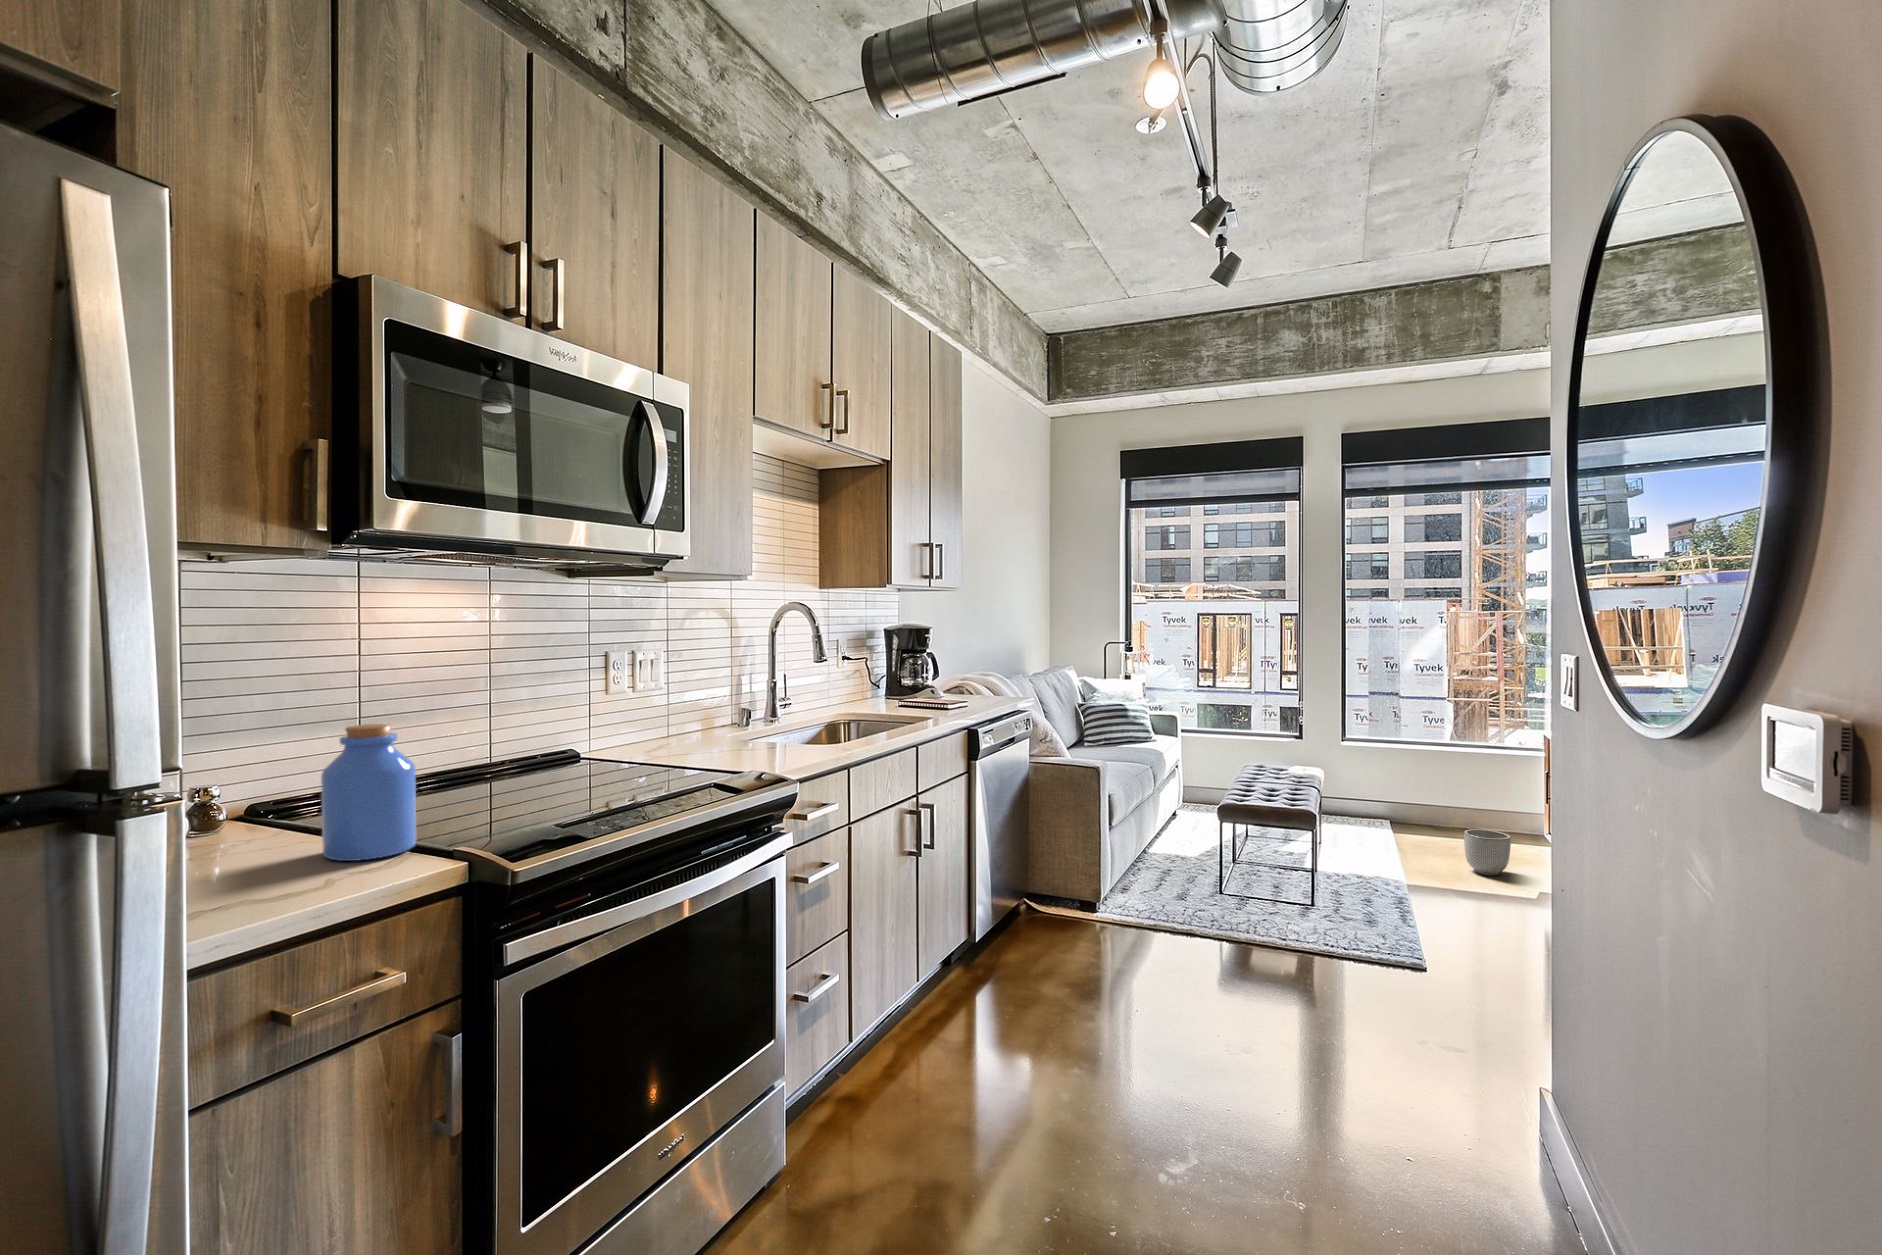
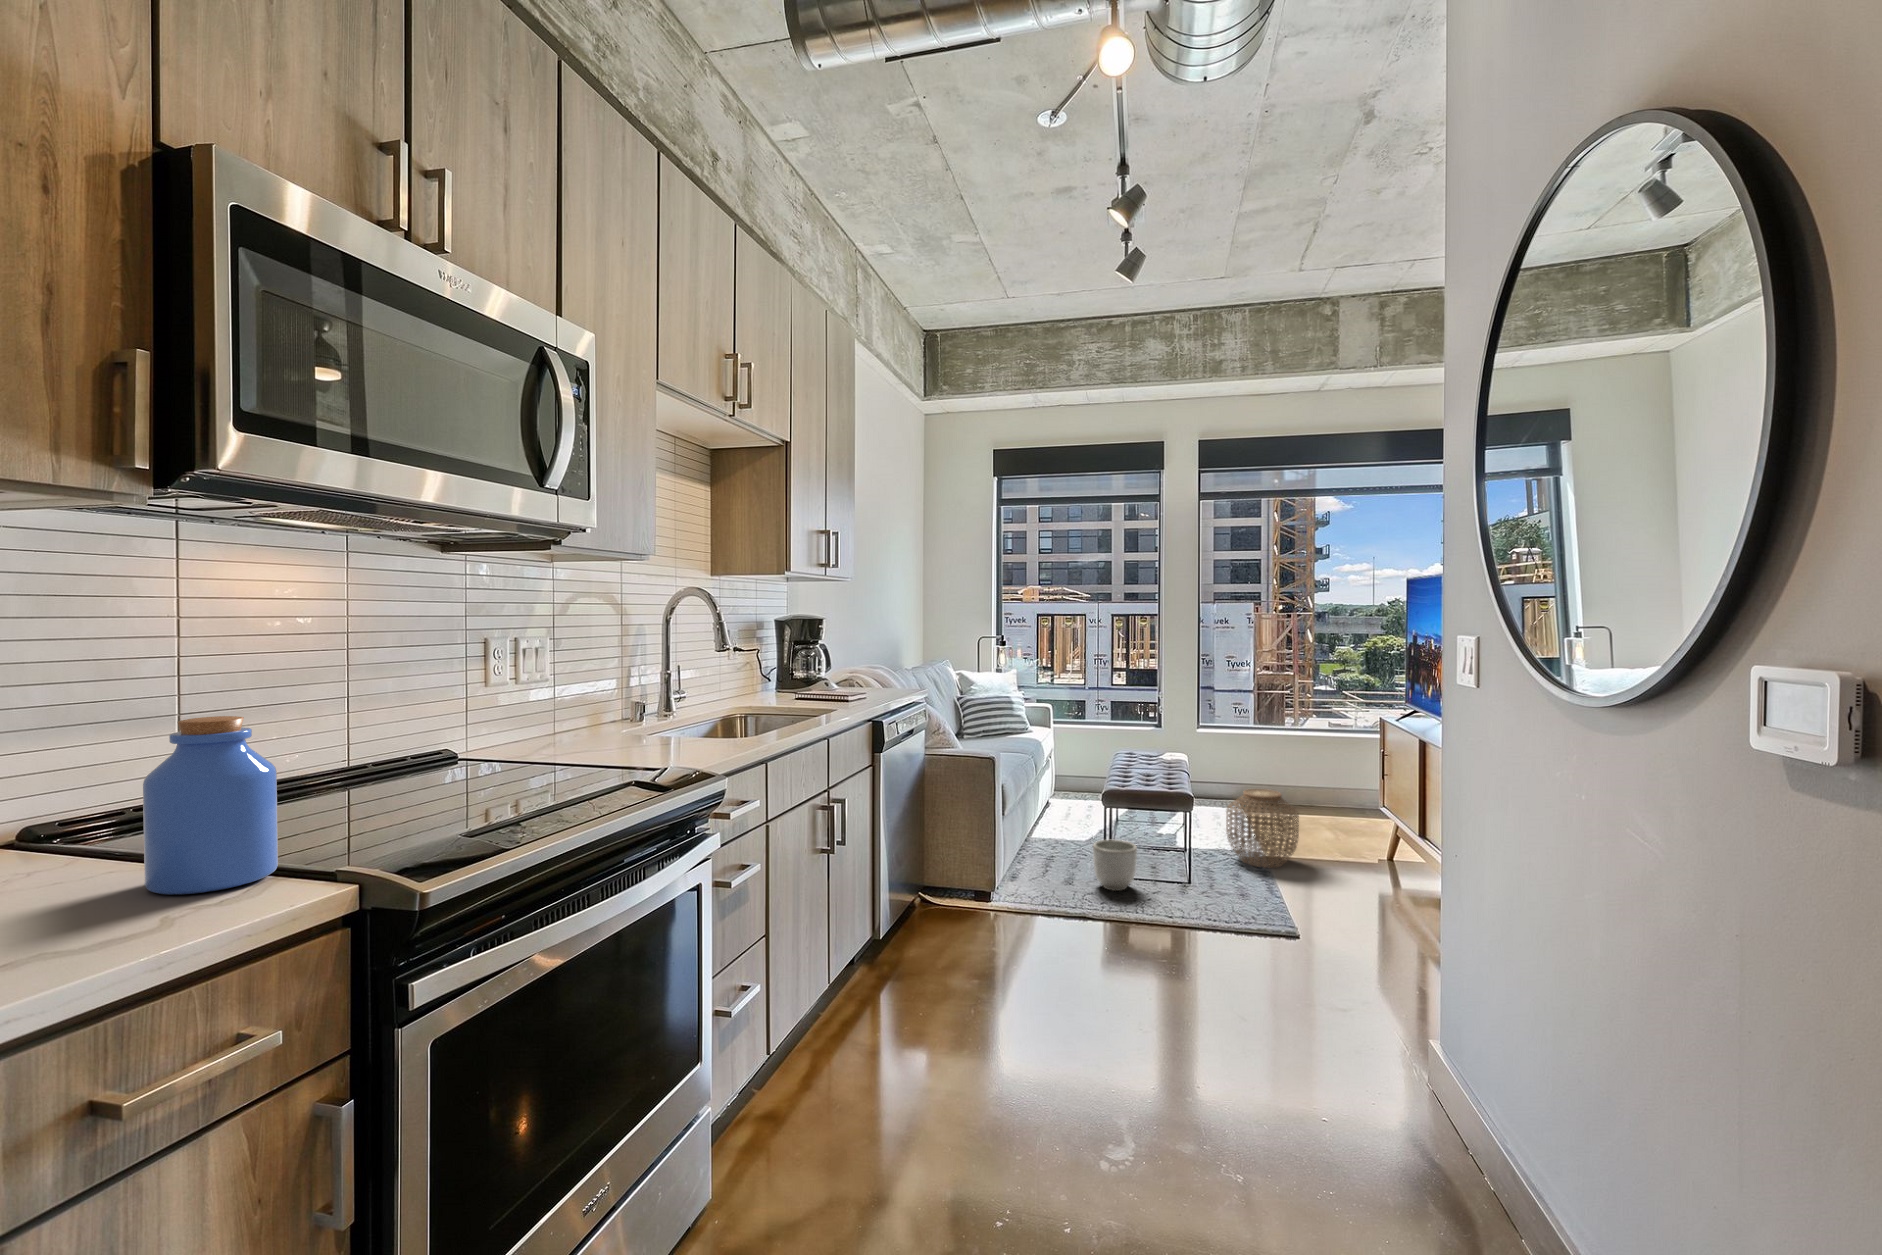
woven basket: none [1361,811,1443,896] -> present [1226,789,1299,868]
planter: present [1464,829,1511,876] -> present [1093,840,1137,891]

